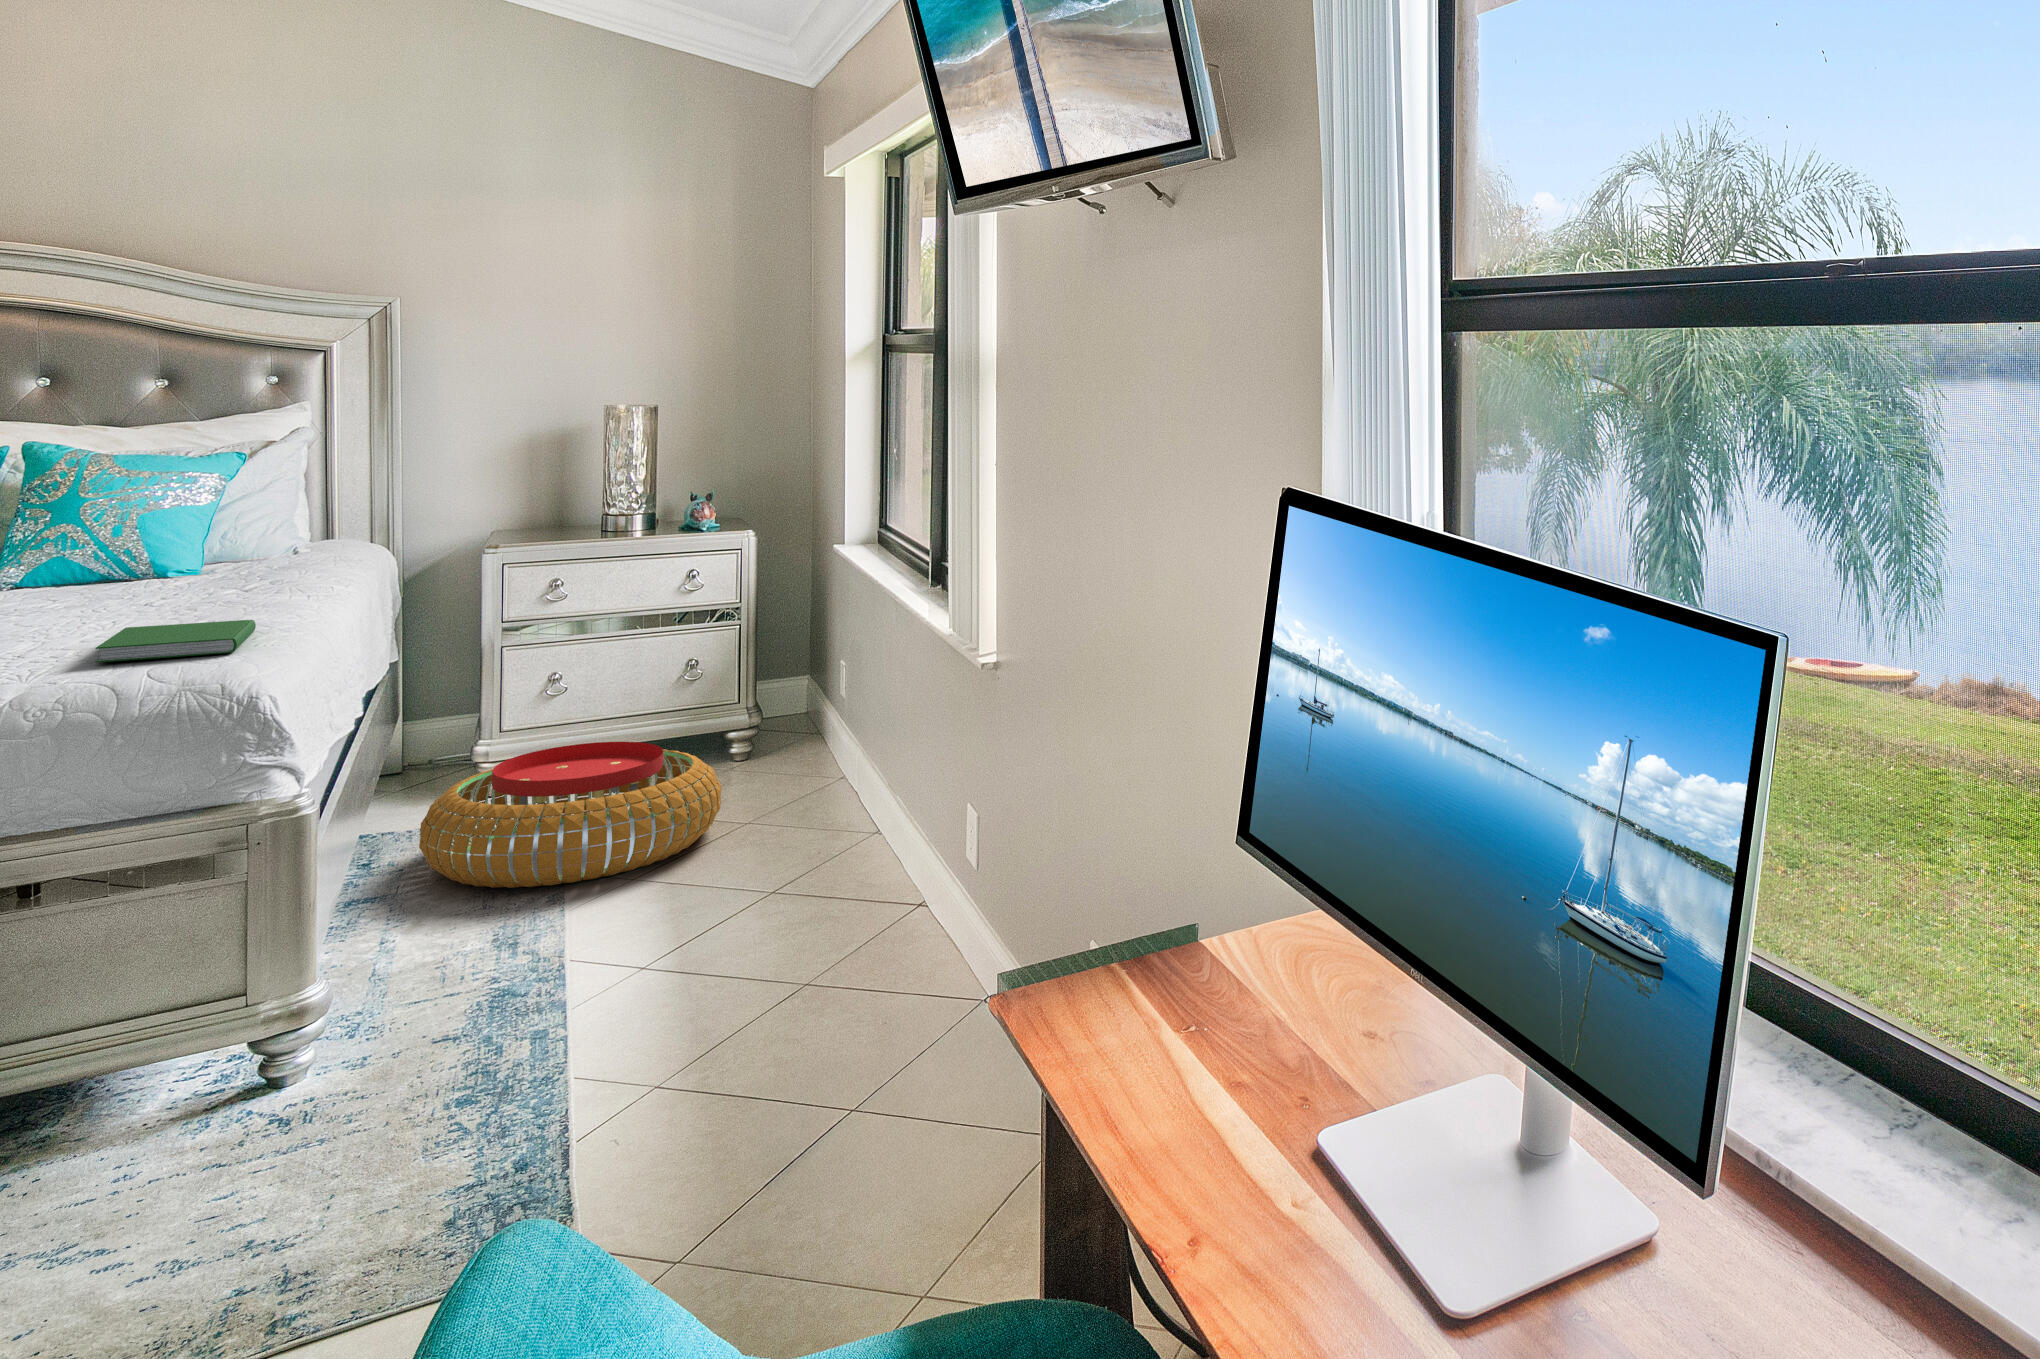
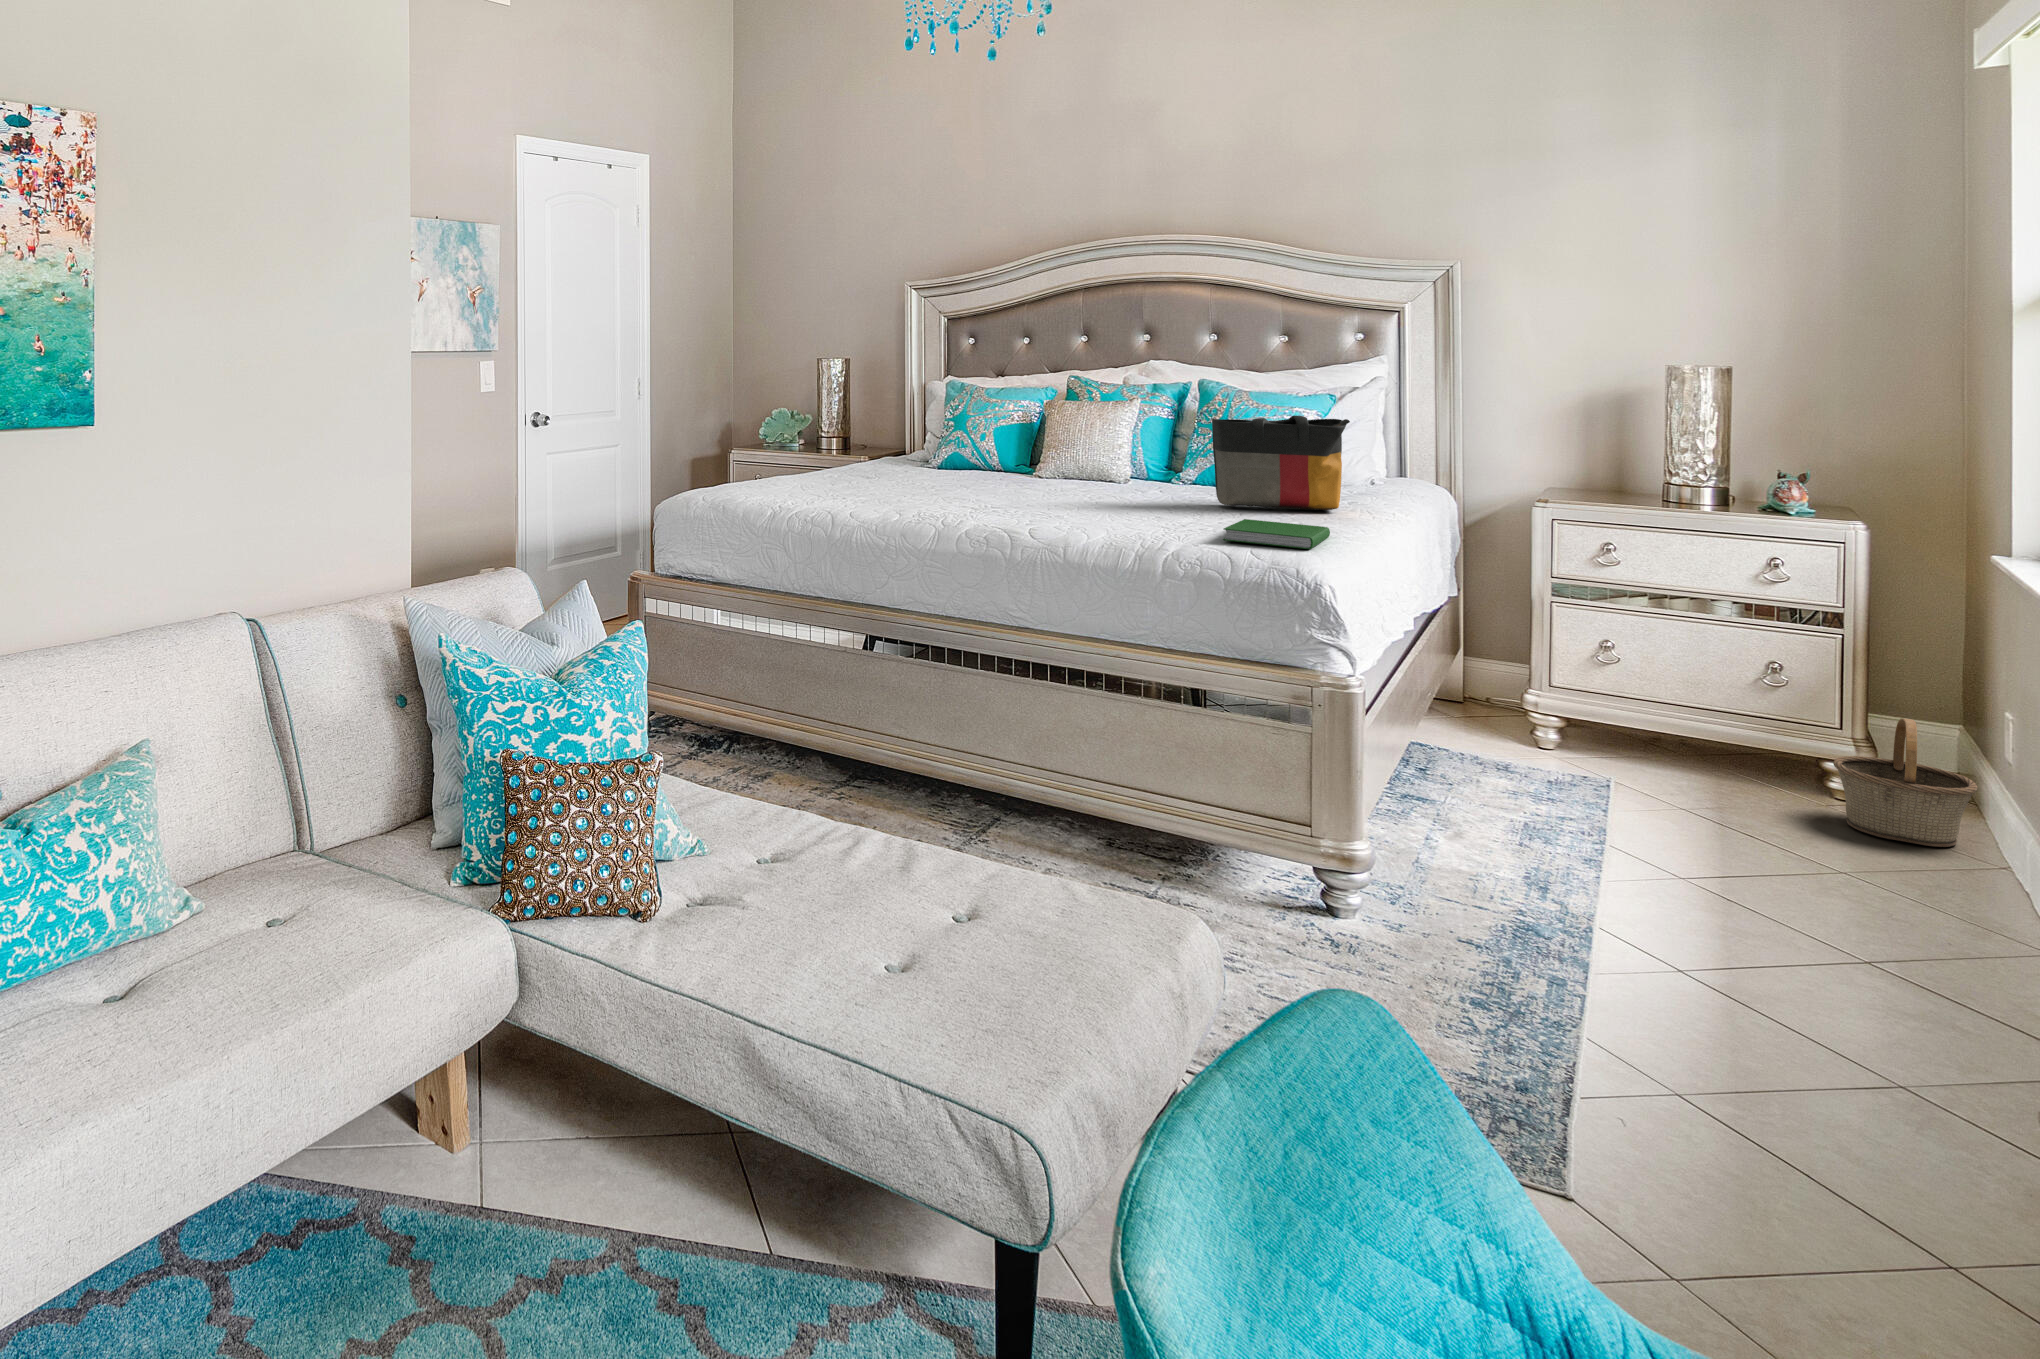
tote bag: none [62,487,274,610] -> present [1212,415,1350,510]
basket: none [742,684,836,785] -> present [1833,718,1978,847]
pouf: present [419,742,722,888] -> none [1466,713,1796,868]

